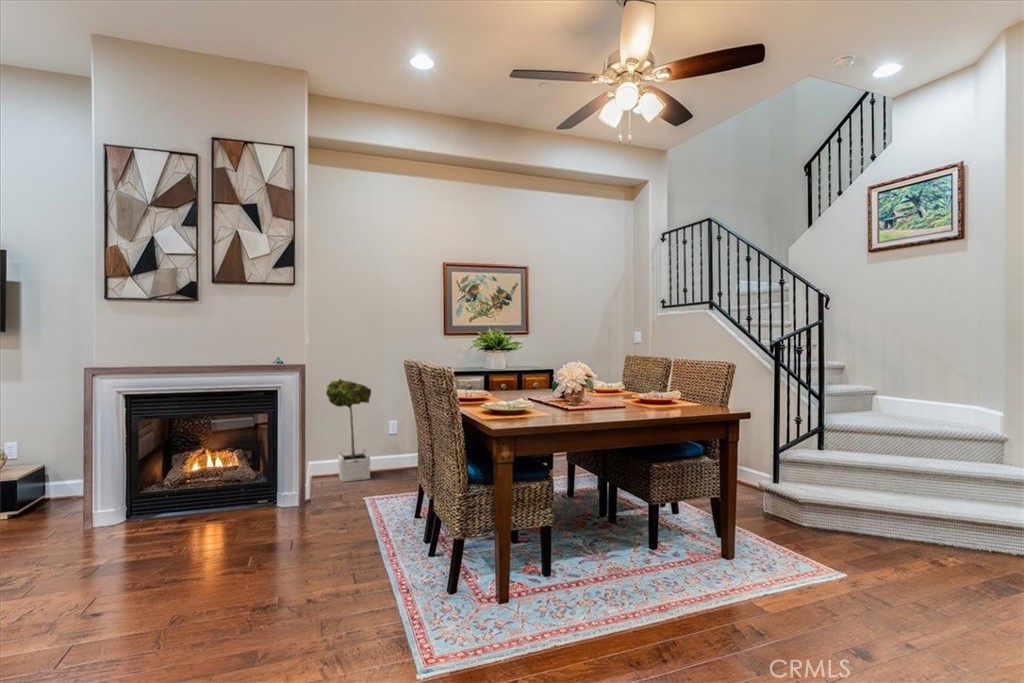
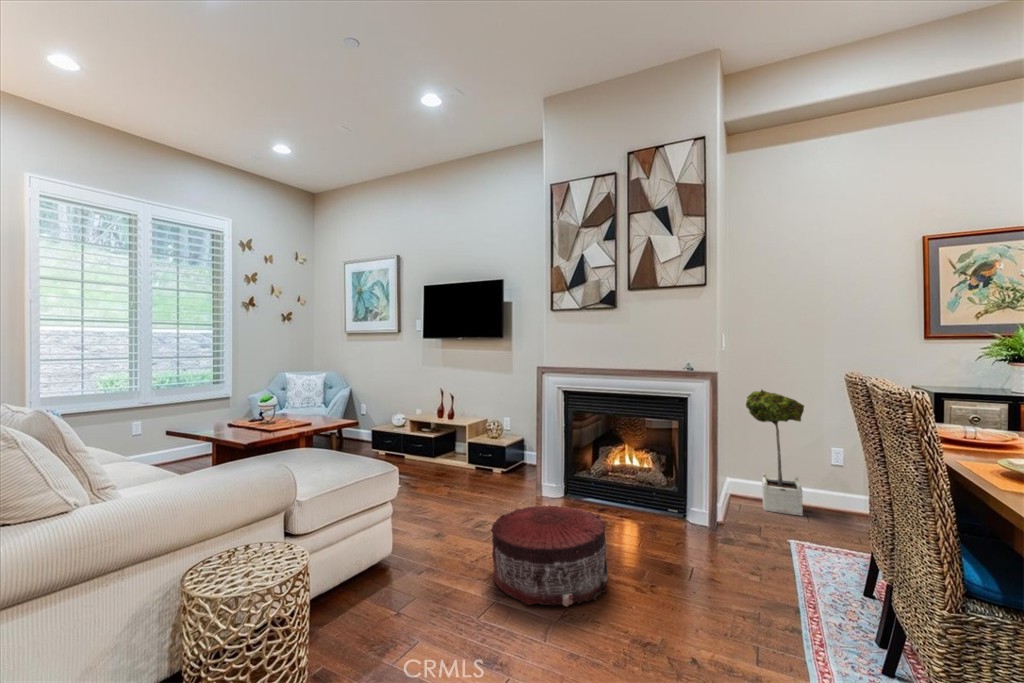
pouf: none [63,516,221,629] -> present [491,505,608,606]

